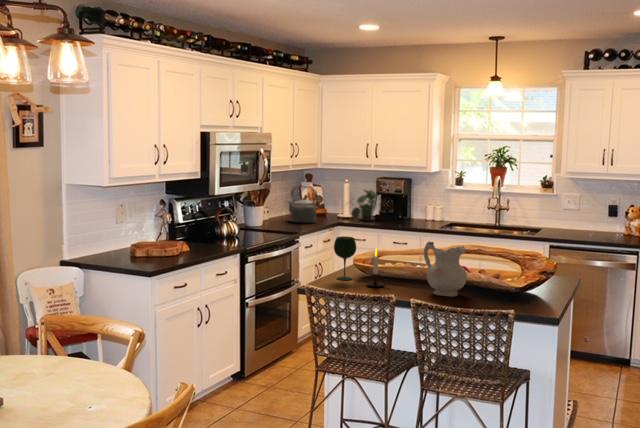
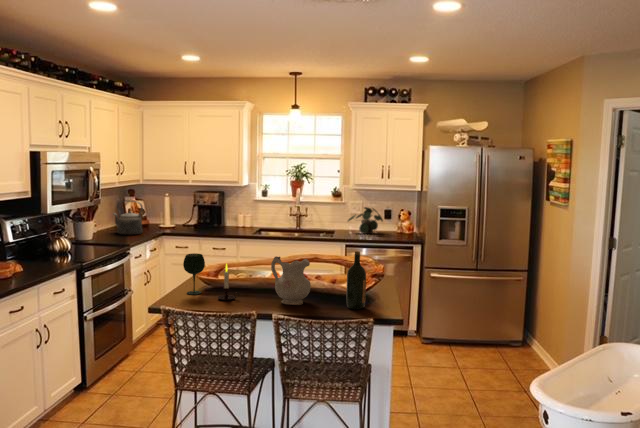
potted plant: present [351,190,382,221] -> present [348,207,383,234]
wine bottle: none [506,239,530,306] -> present [346,251,366,309]

